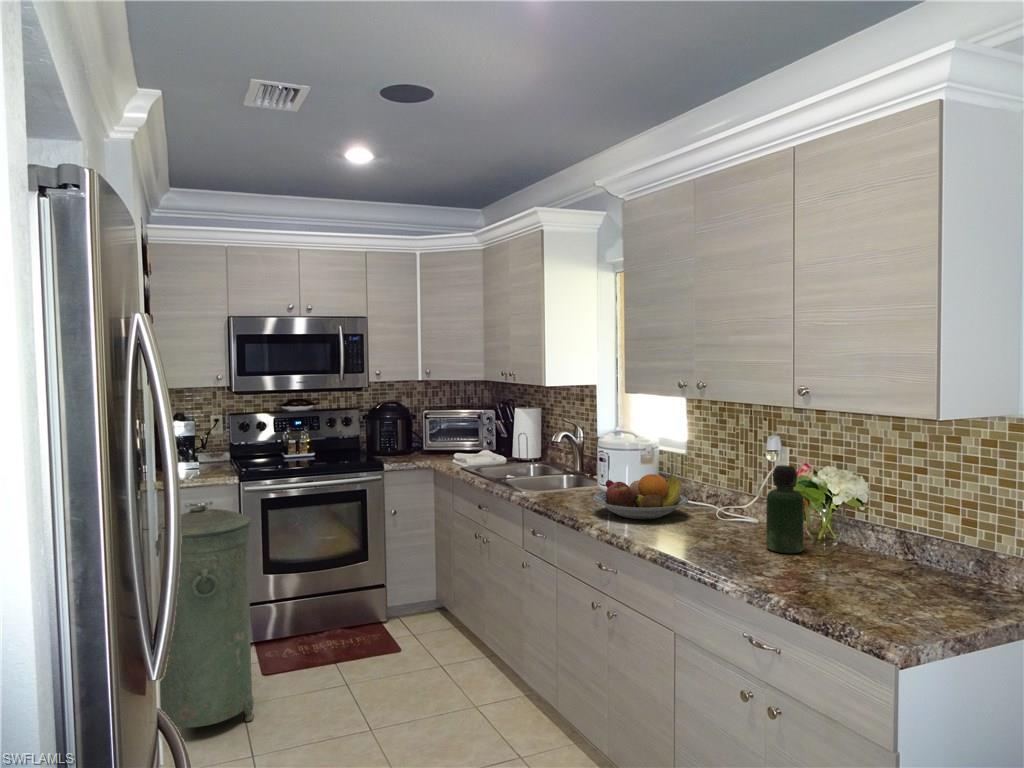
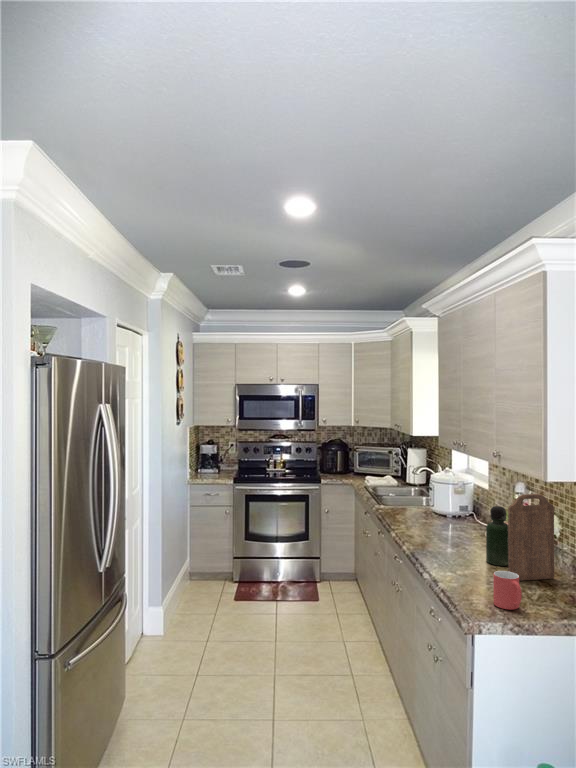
cutting board: none [838,438,883,573] -> present [508,494,554,581]
fruit bowl: present [593,474,688,519] -> none [407,504,471,533]
trash can: present [155,506,254,728] -> none [175,496,227,623]
mug: none [881,558,941,617] -> present [494,571,522,610]

